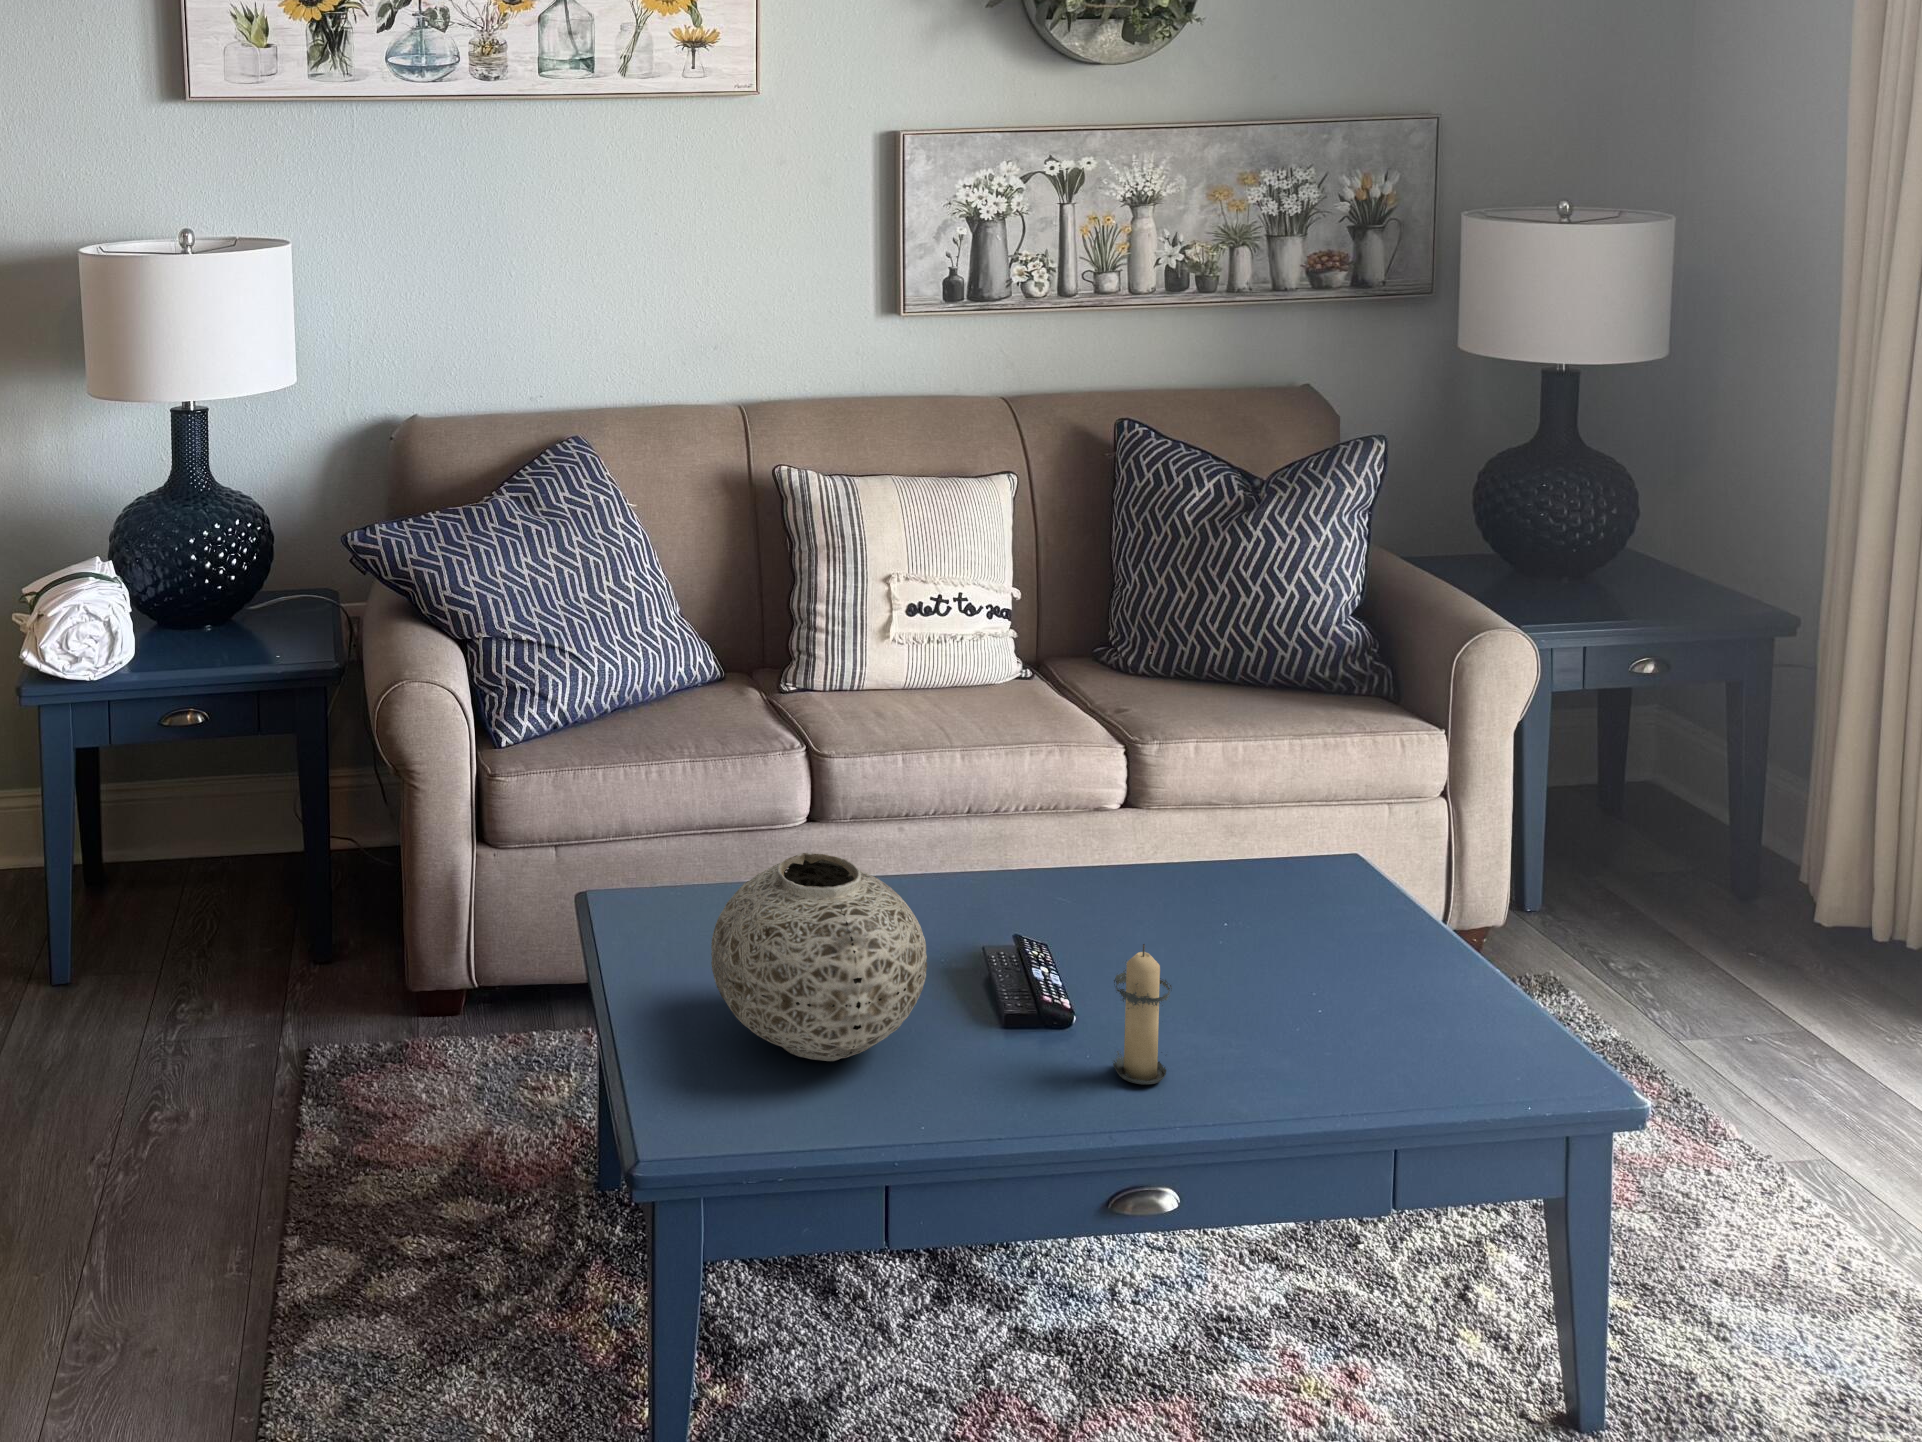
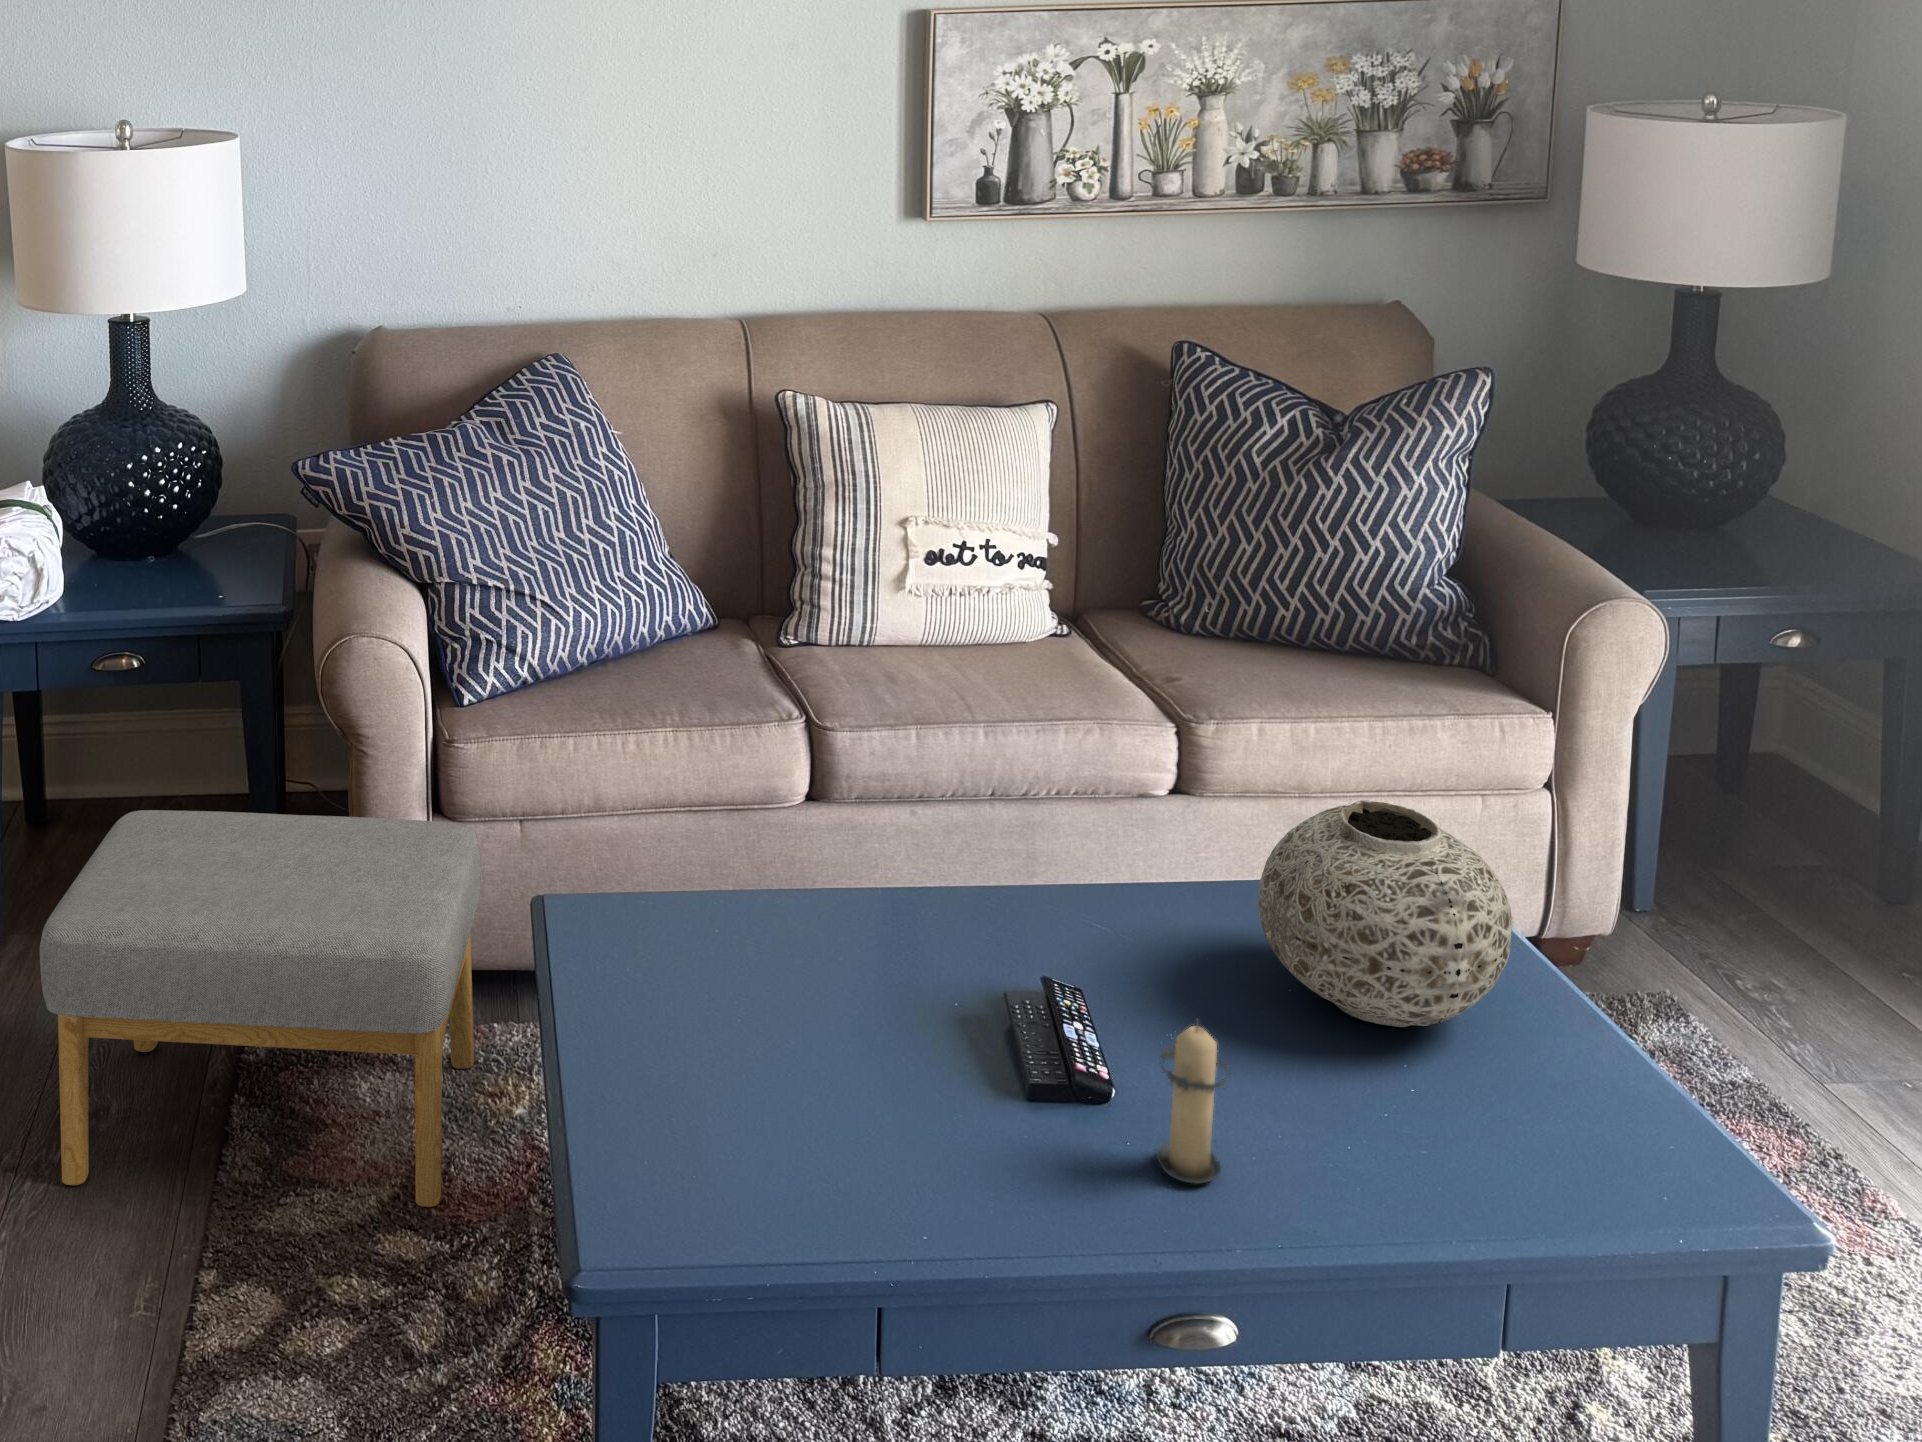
footstool: none [136,843,522,1180] -> present [40,810,481,1207]
vase: present [711,853,927,1061] -> present [1258,800,1513,1027]

